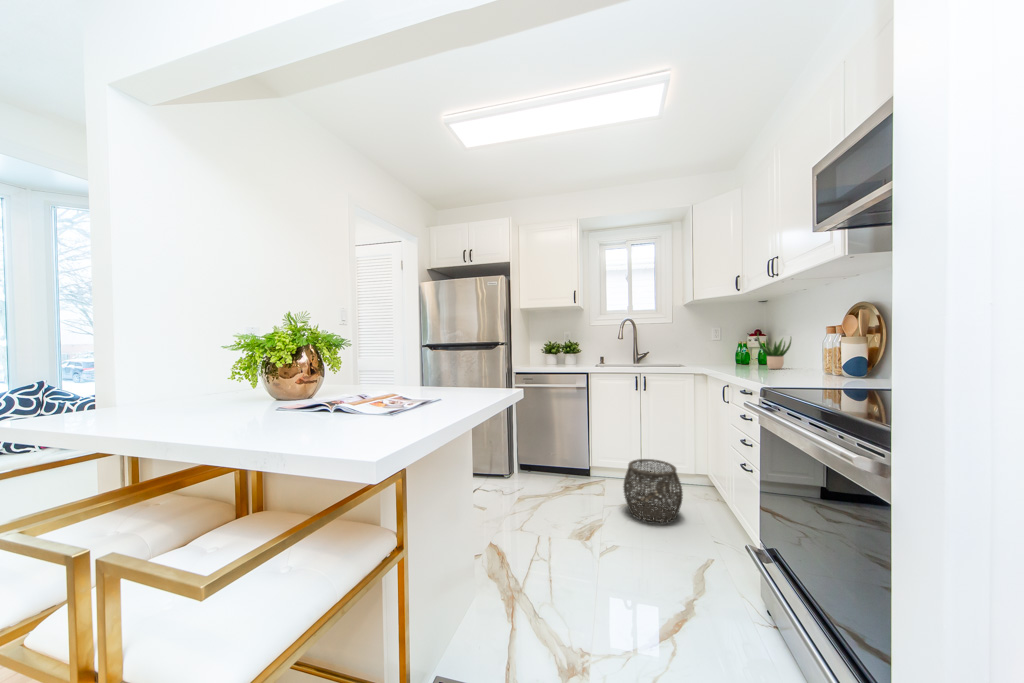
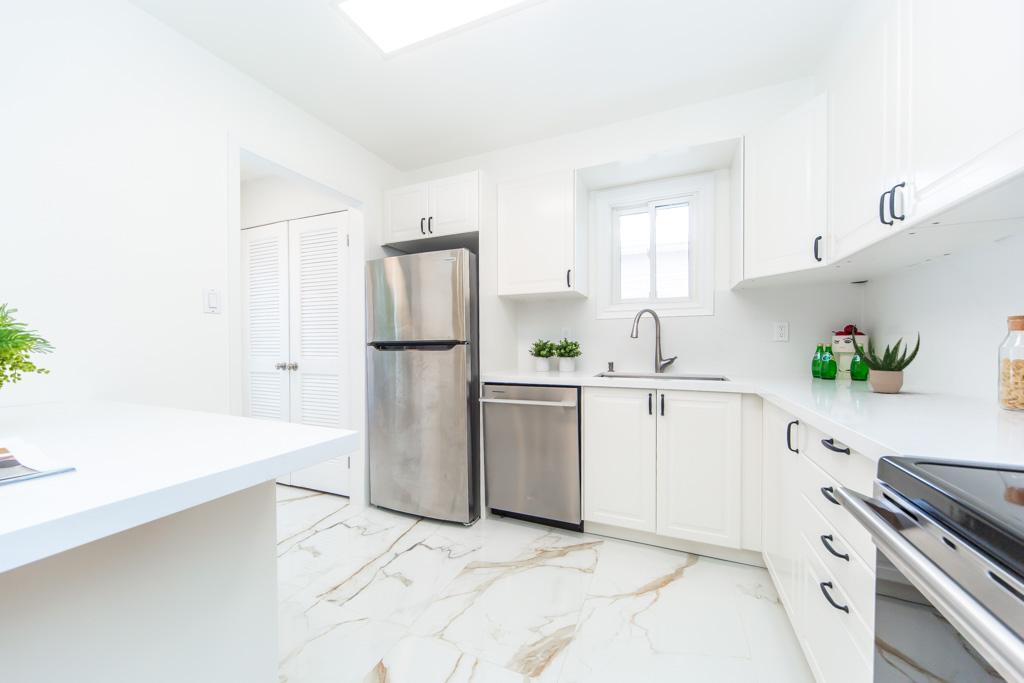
woven basket: present [623,459,683,523] -> none [613,528,711,650]

